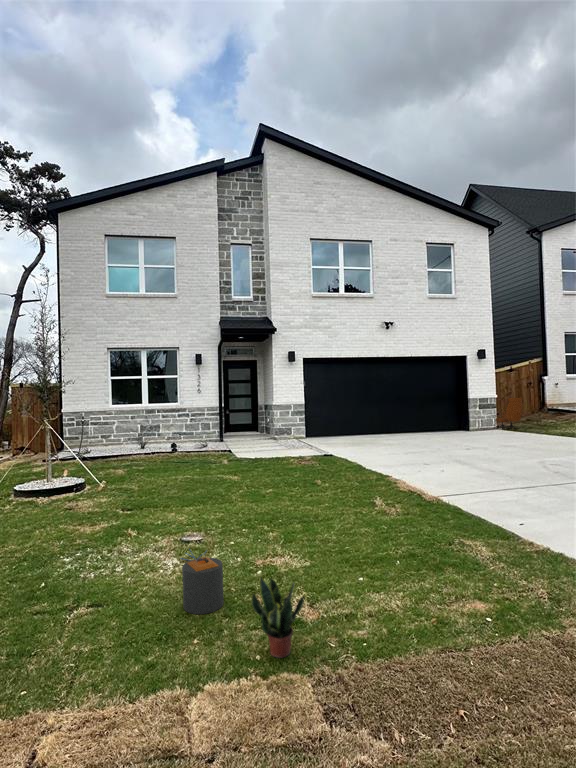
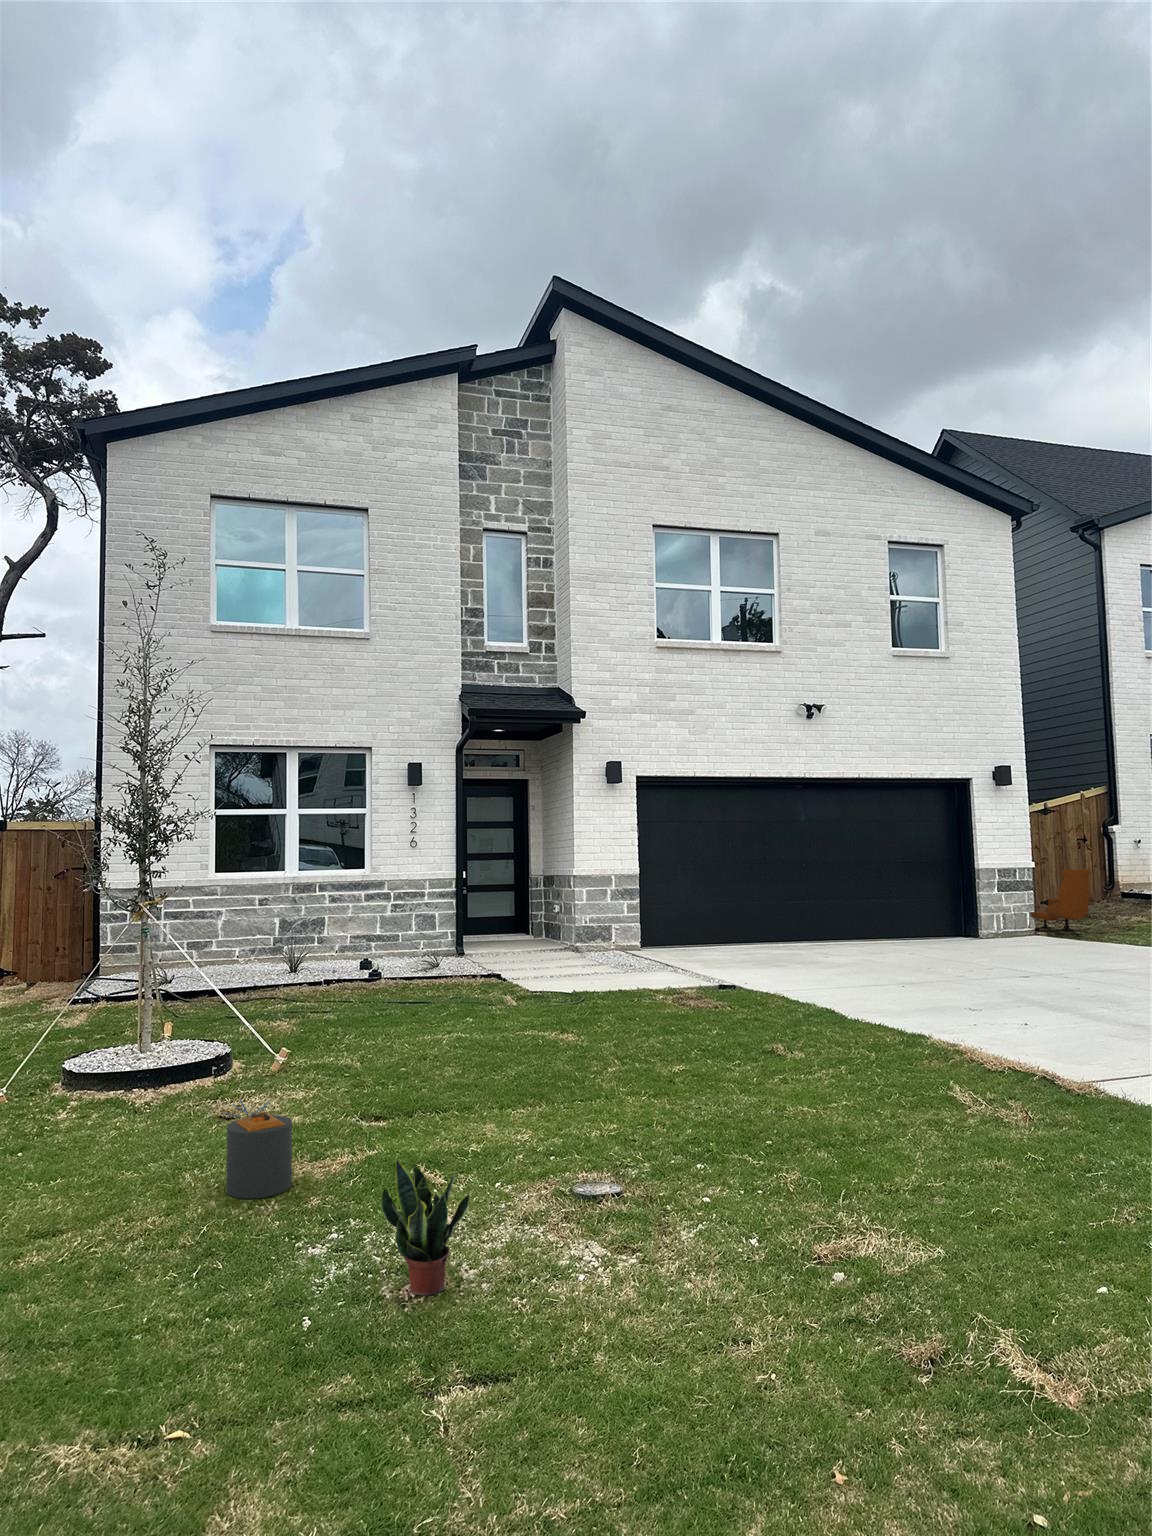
trash can: present [181,549,224,614] -> present [224,1098,292,1199]
potted plant: present [251,577,304,658] -> present [381,1160,469,1295]

